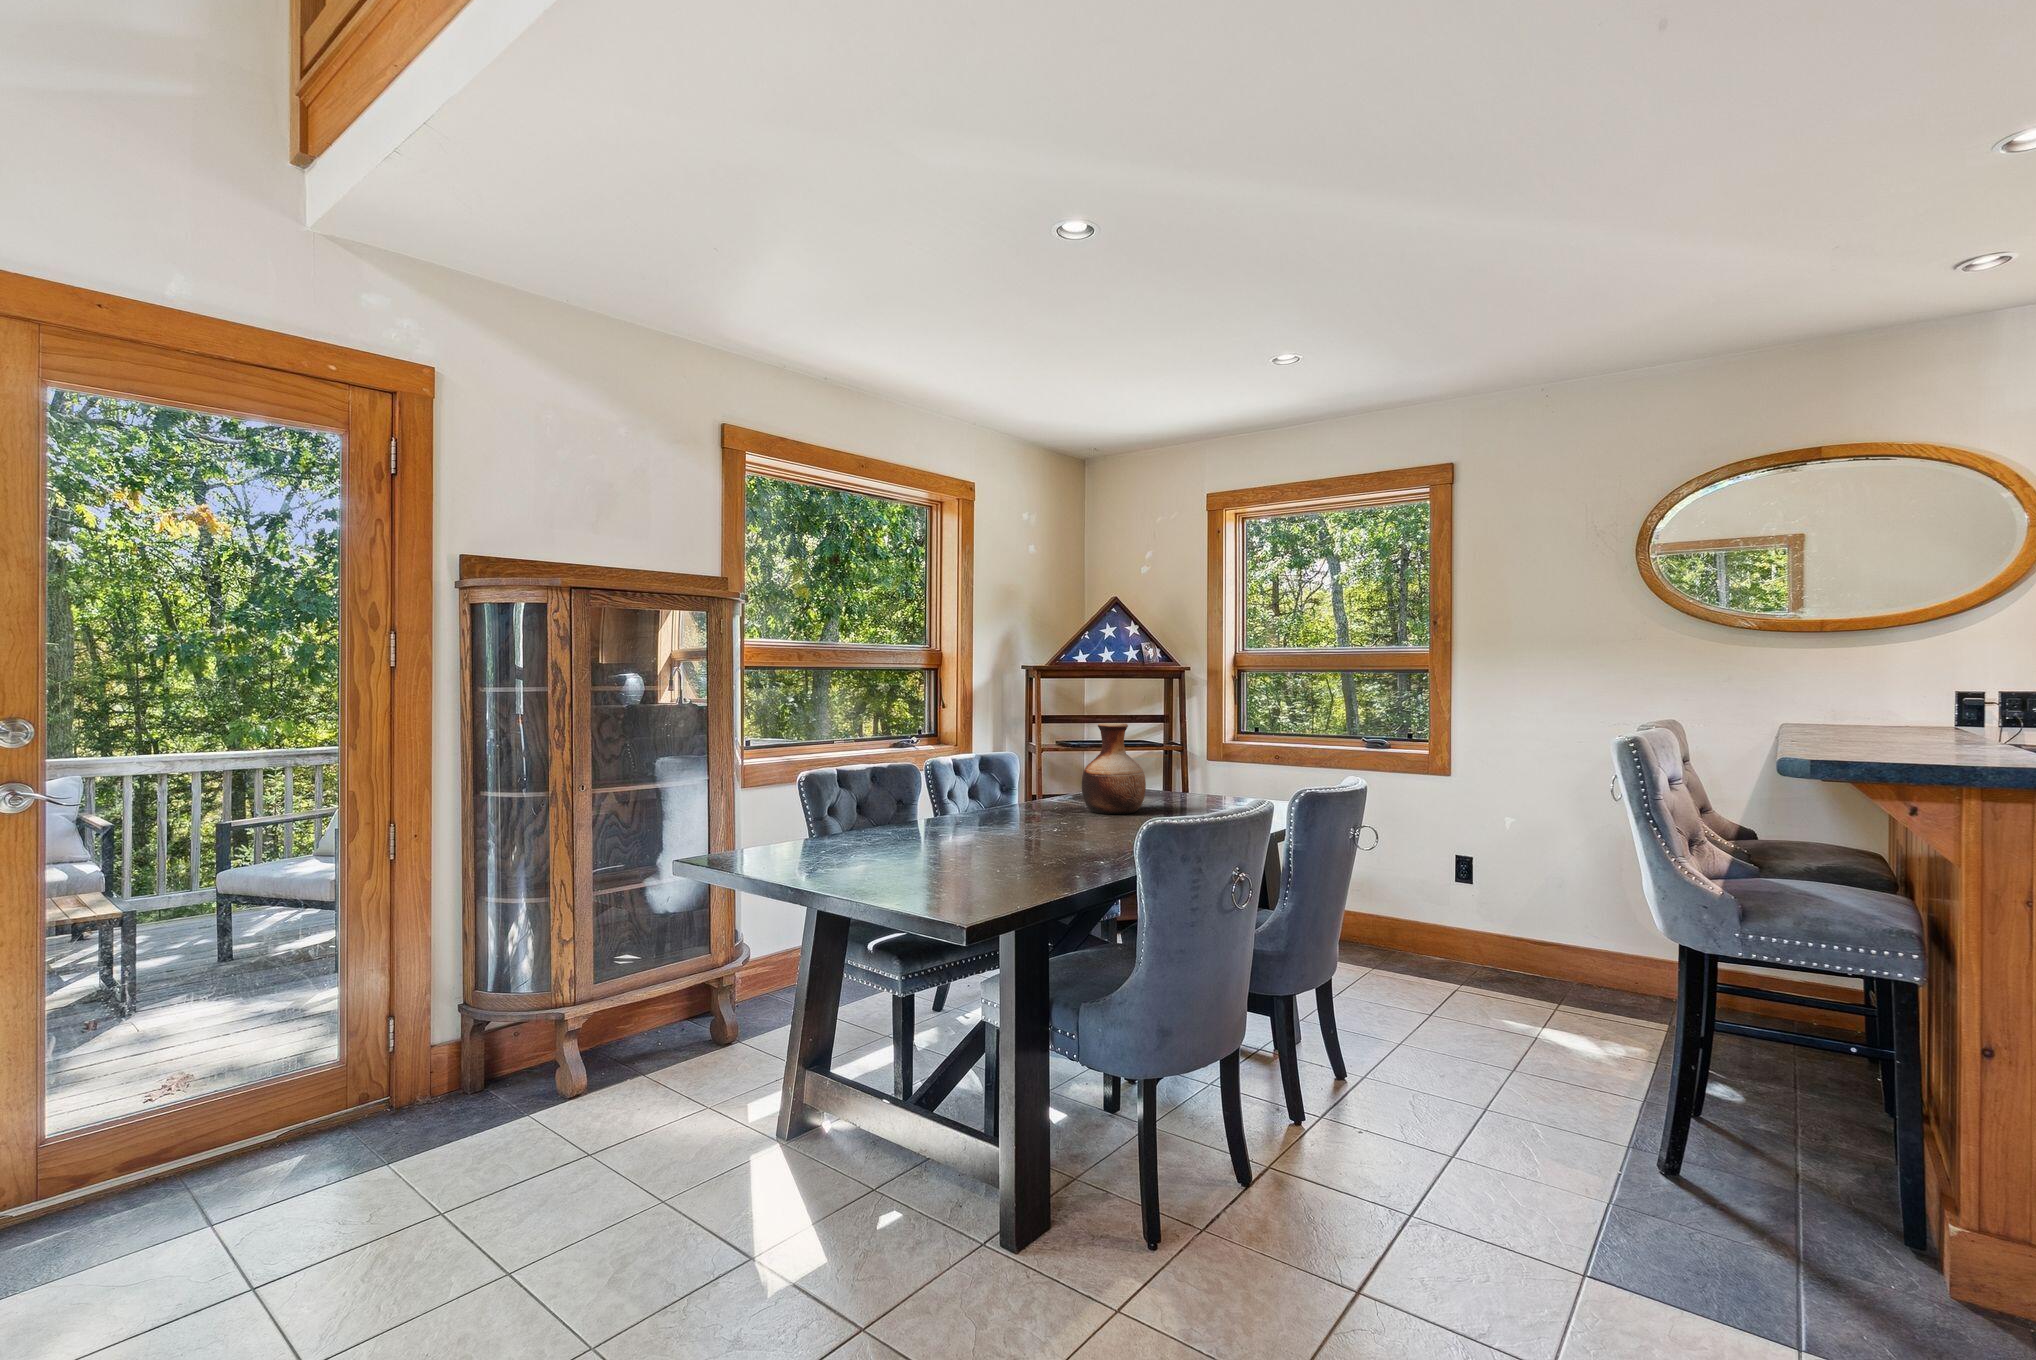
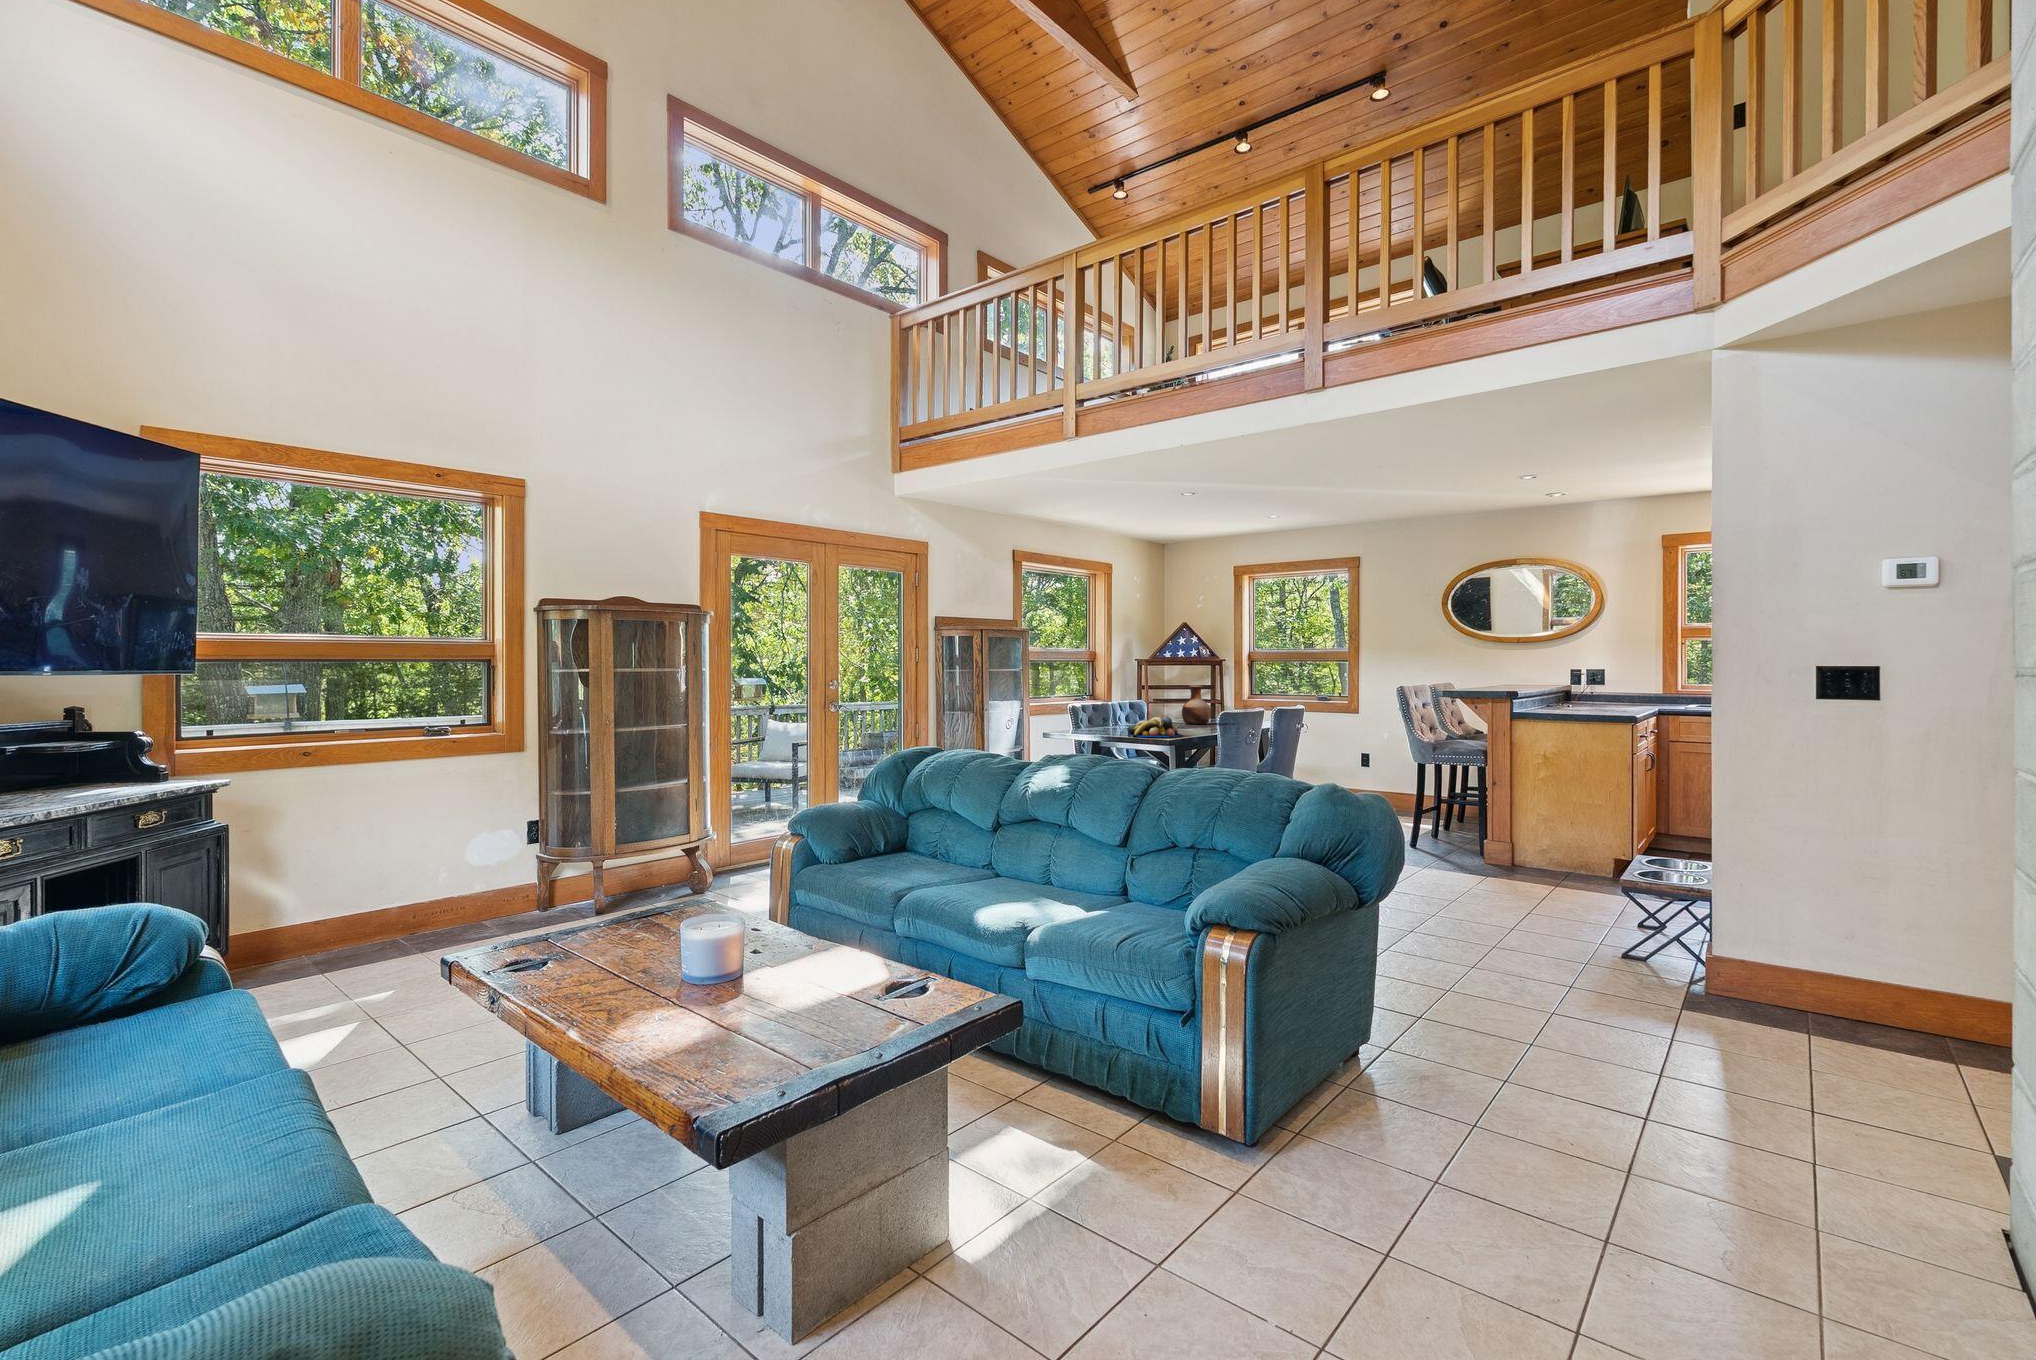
fruit bowl: none [880,823,1037,895] -> present [1127,717,1181,737]

